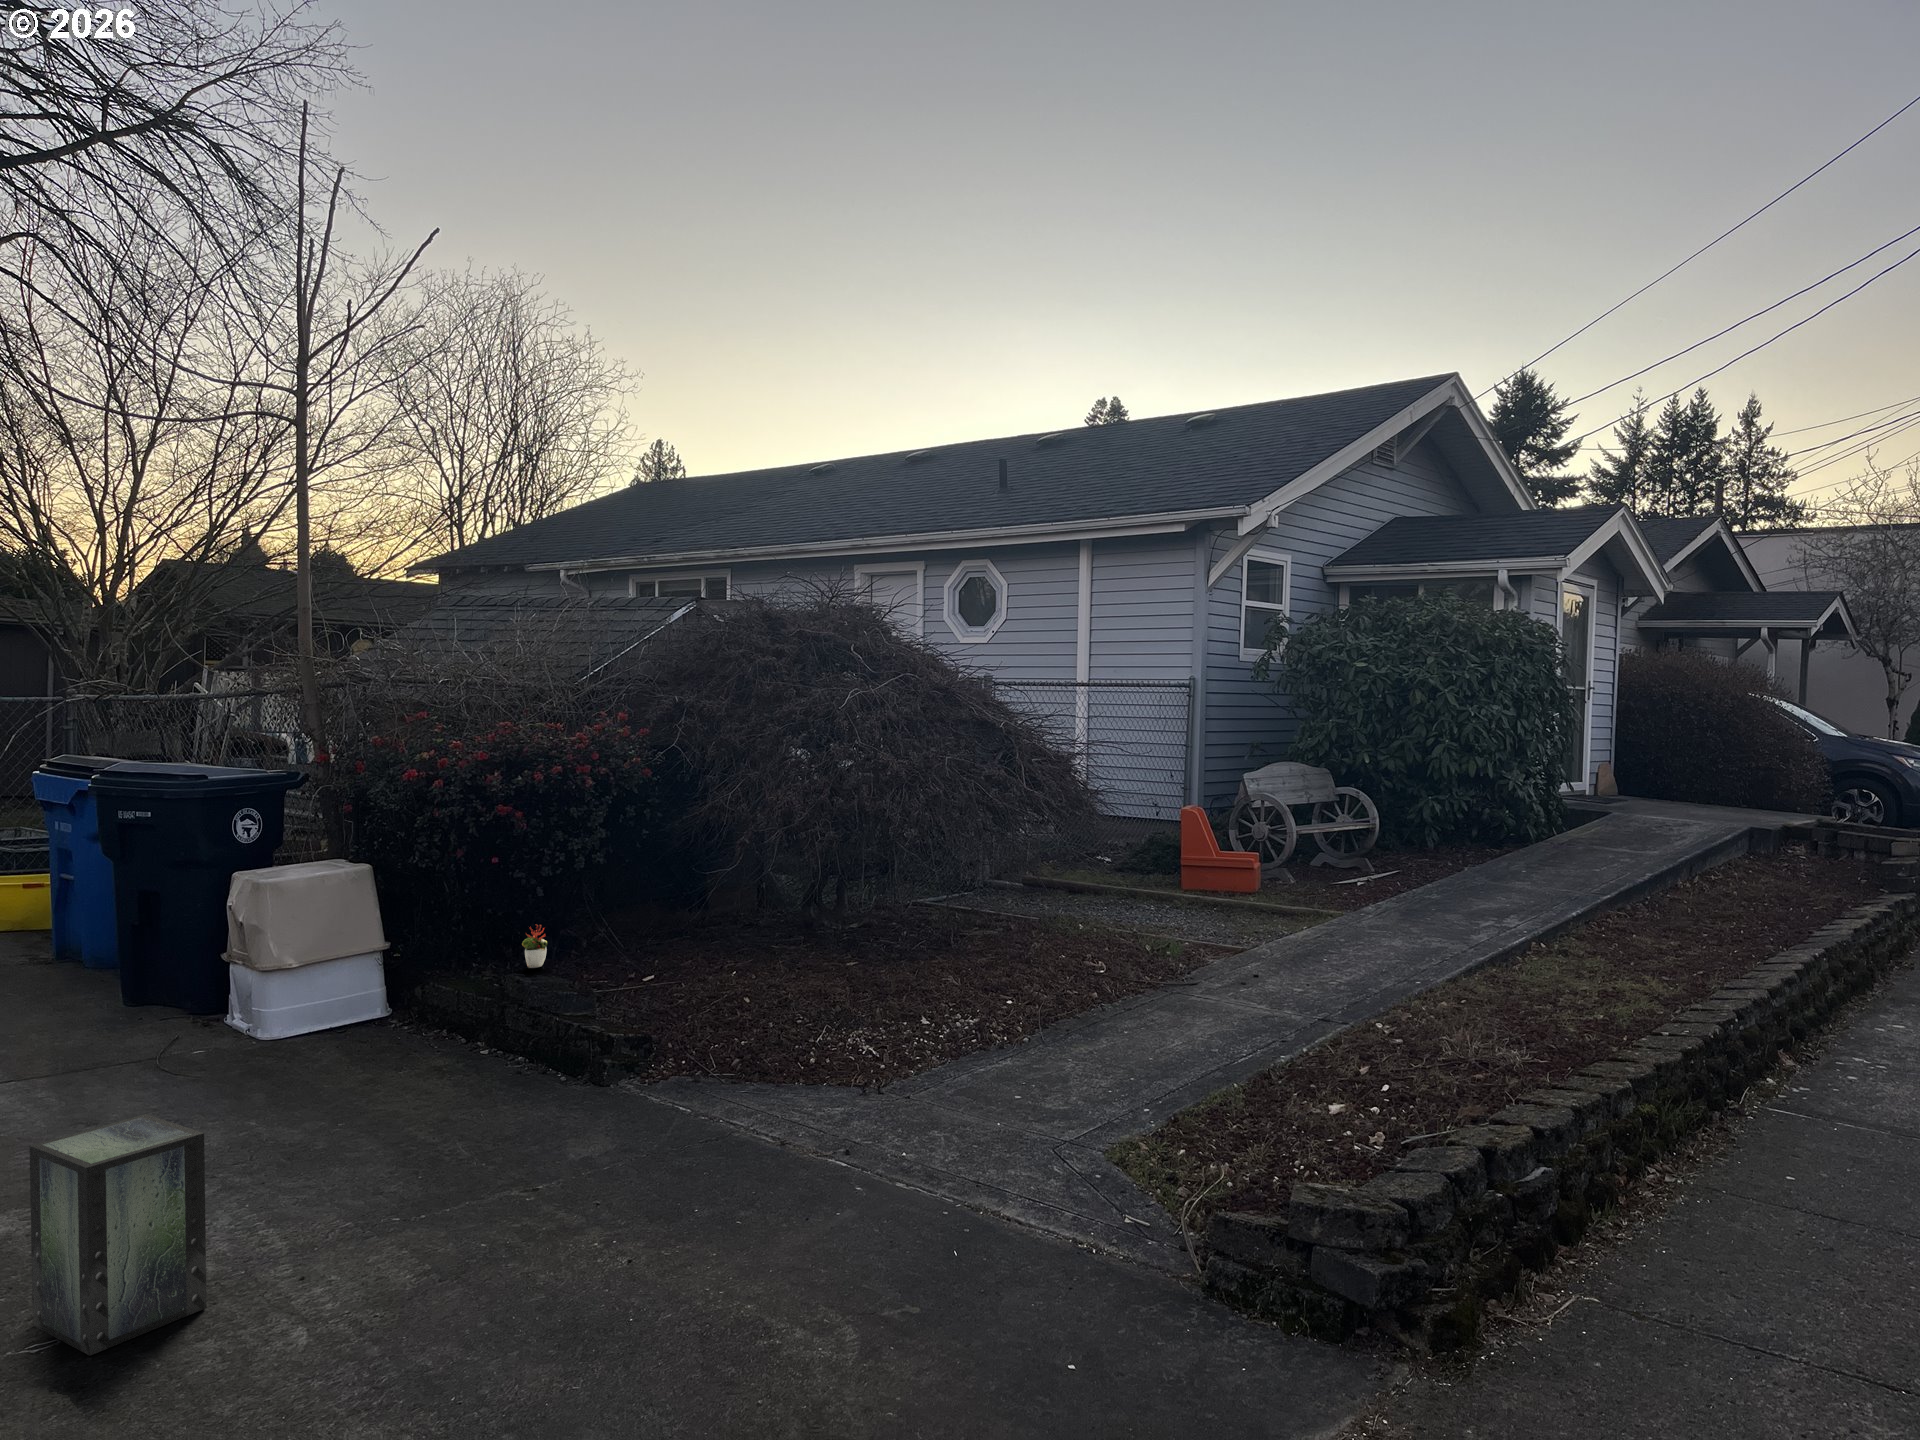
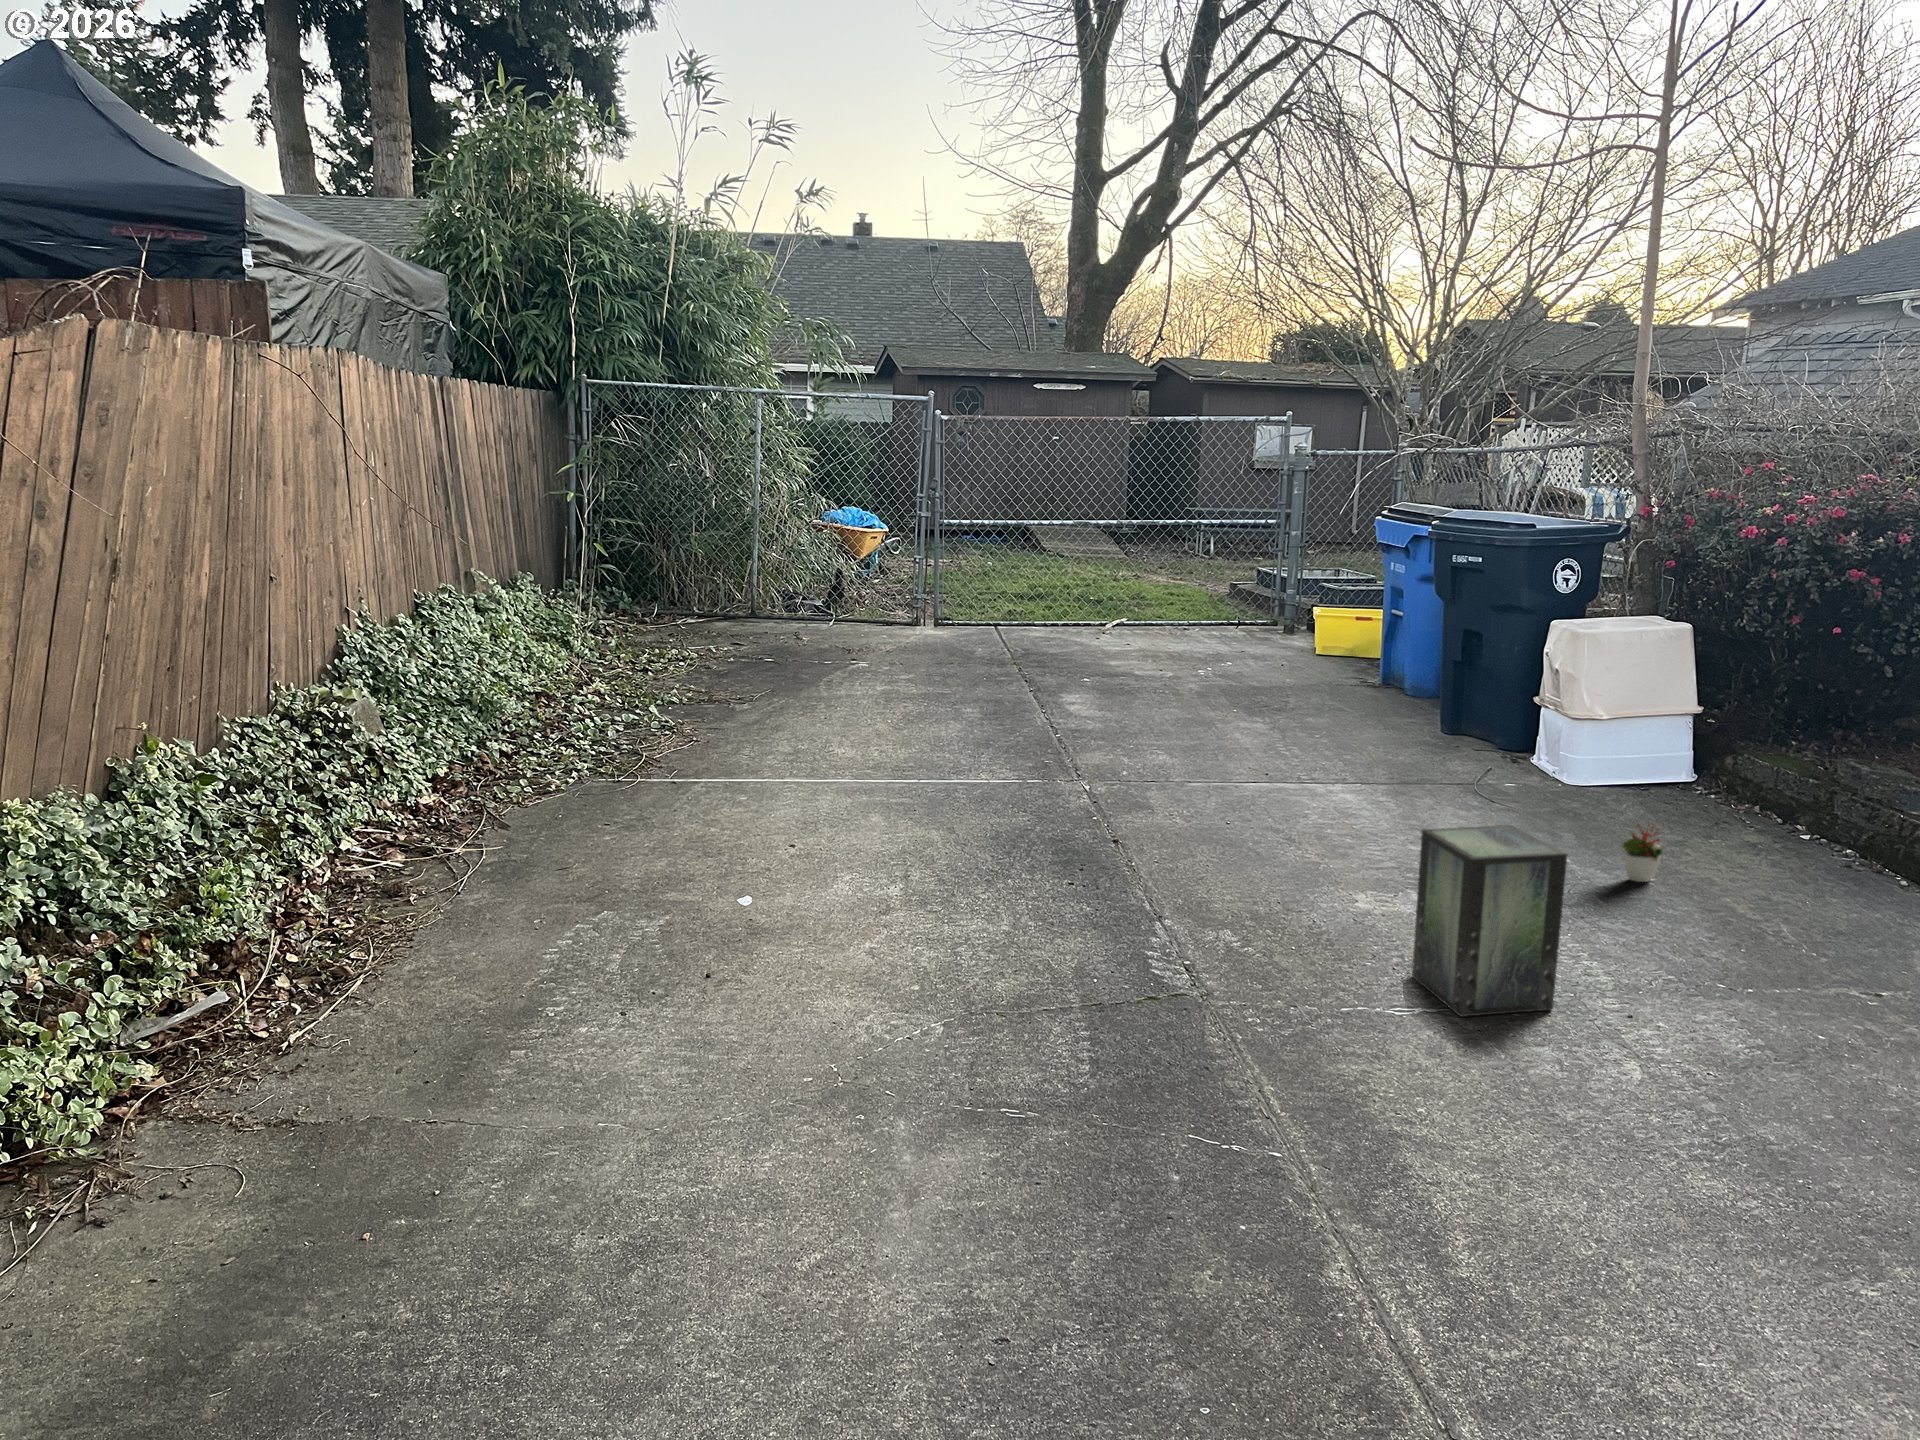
decorative plant: present [522,924,547,968] -> present [1622,822,1662,882]

